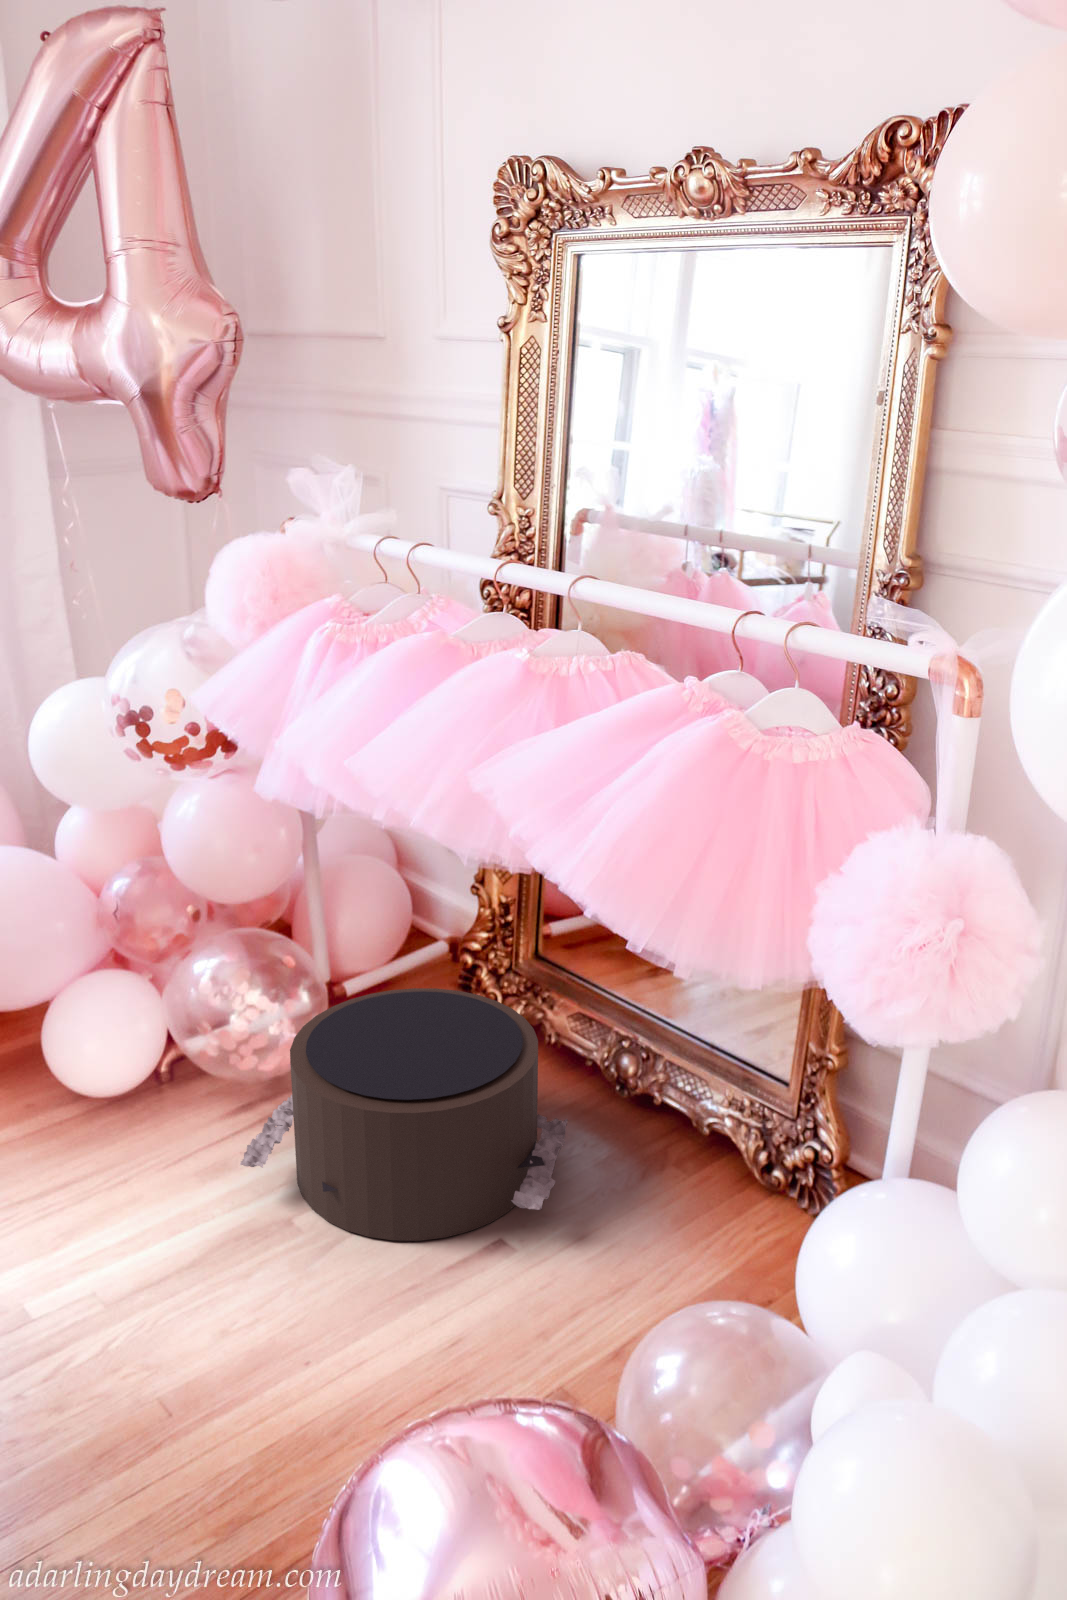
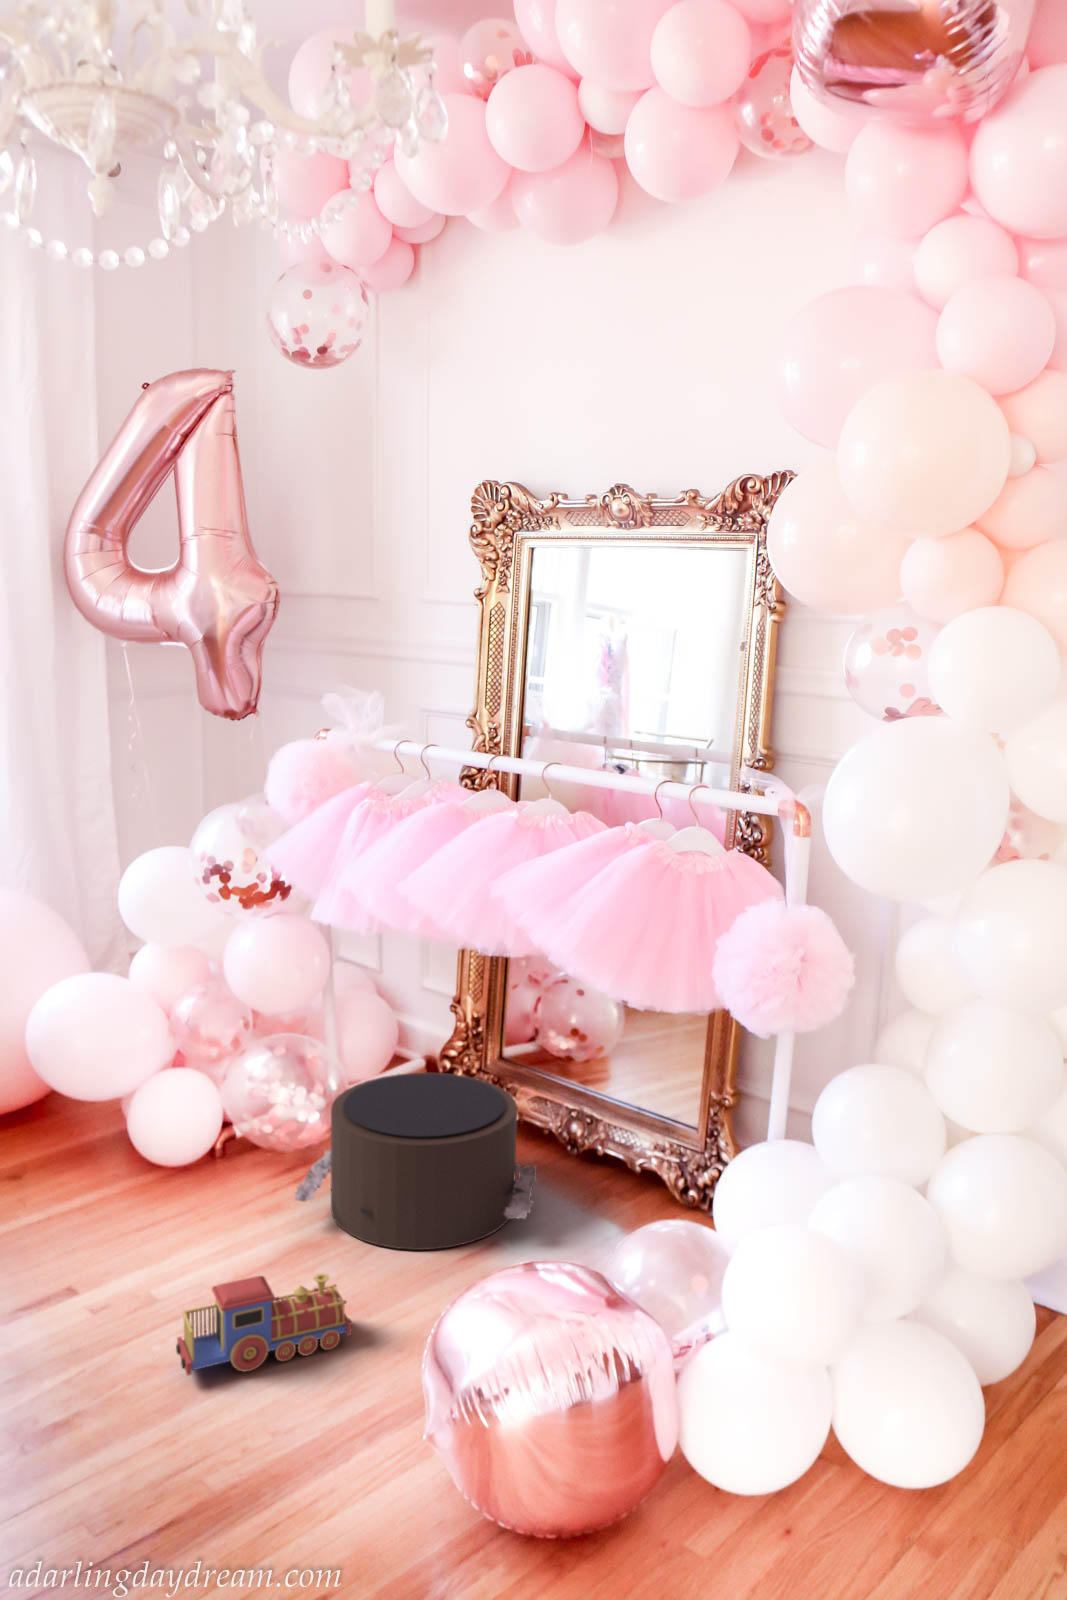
toy train: none [35,1308,279,1454] -> present [176,1274,351,1376]

